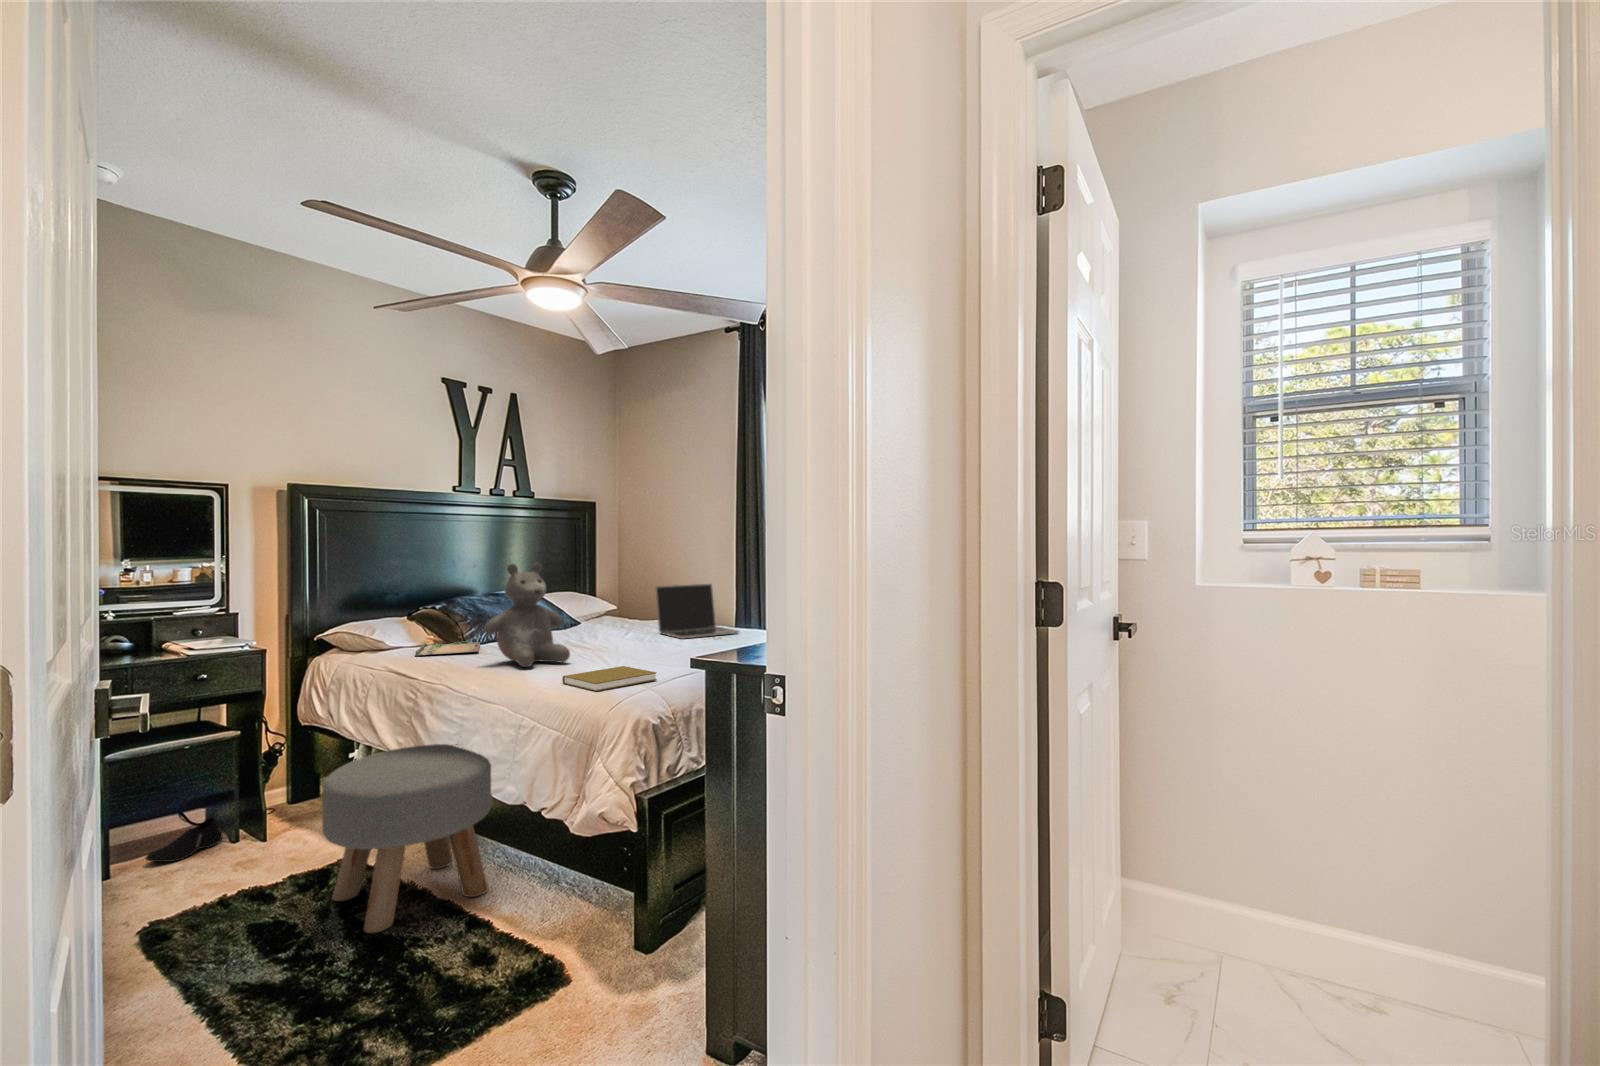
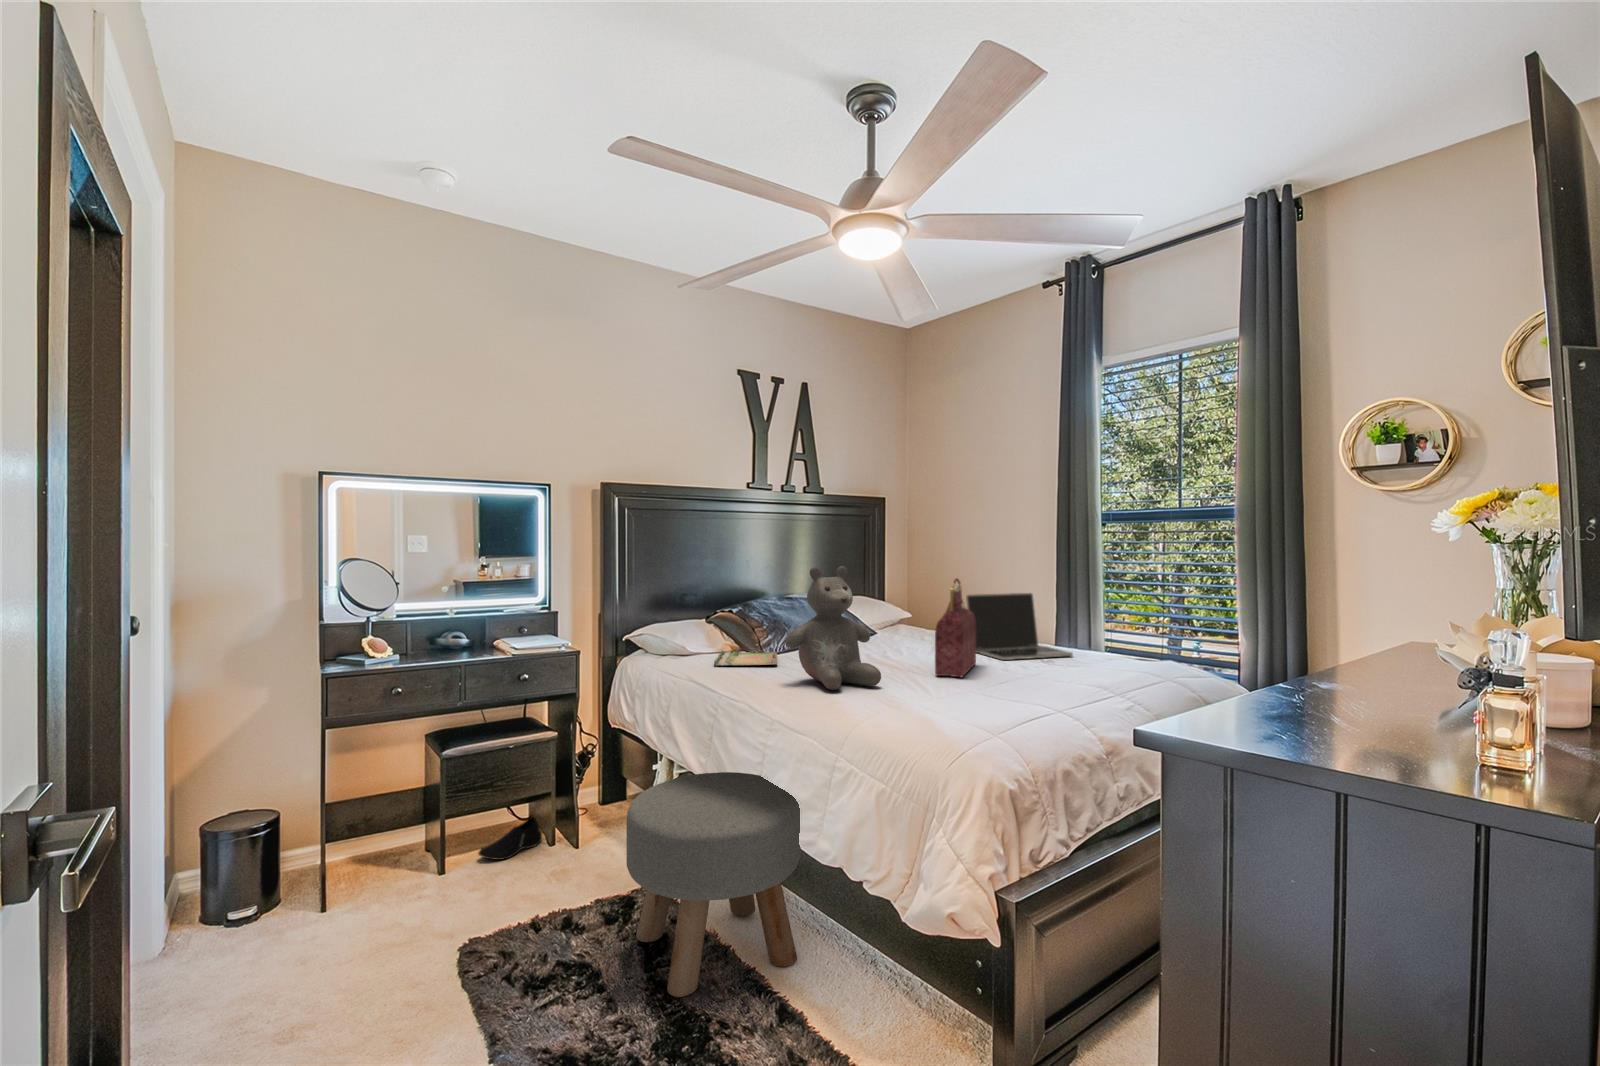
handbag: none [620,572,658,652] -> present [935,579,976,677]
book: present [562,666,657,691] -> none [881,699,1000,735]

